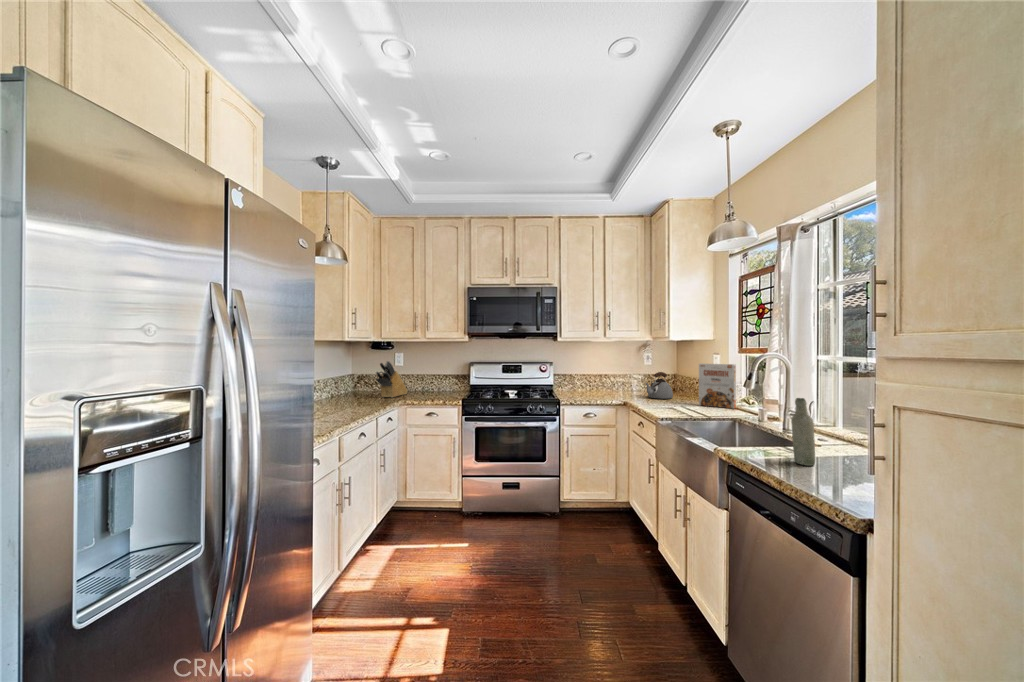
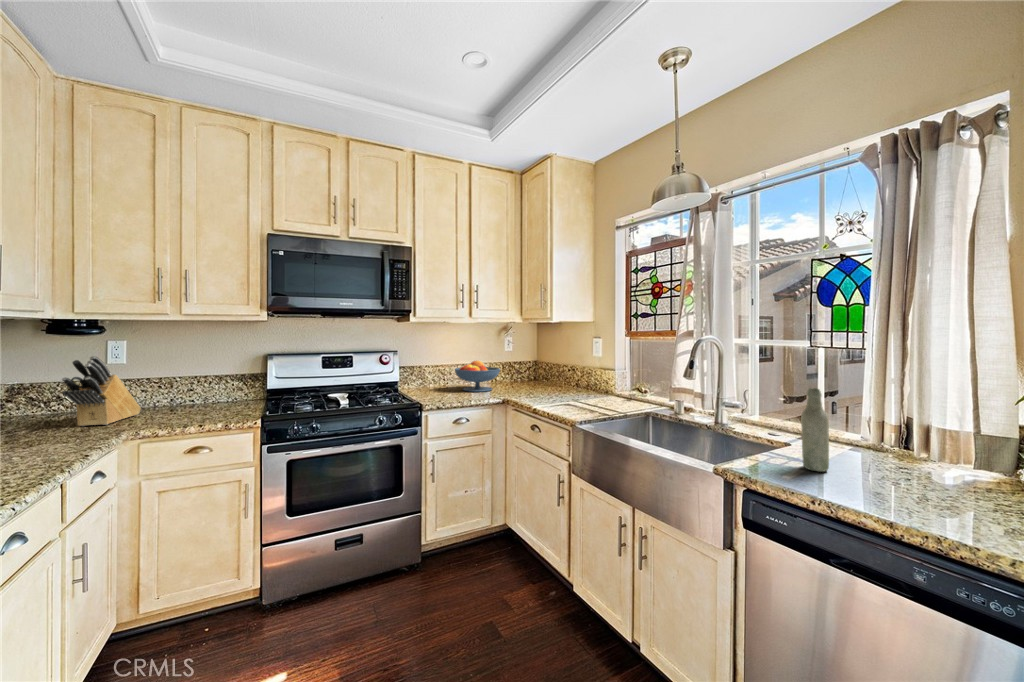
cereal box: present [699,363,736,409] -> none [590,350,628,400]
fruit bowl: none [594,370,631,395] -> present [455,361,500,392]
kettle: present [646,372,673,399] -> none [524,361,552,393]

